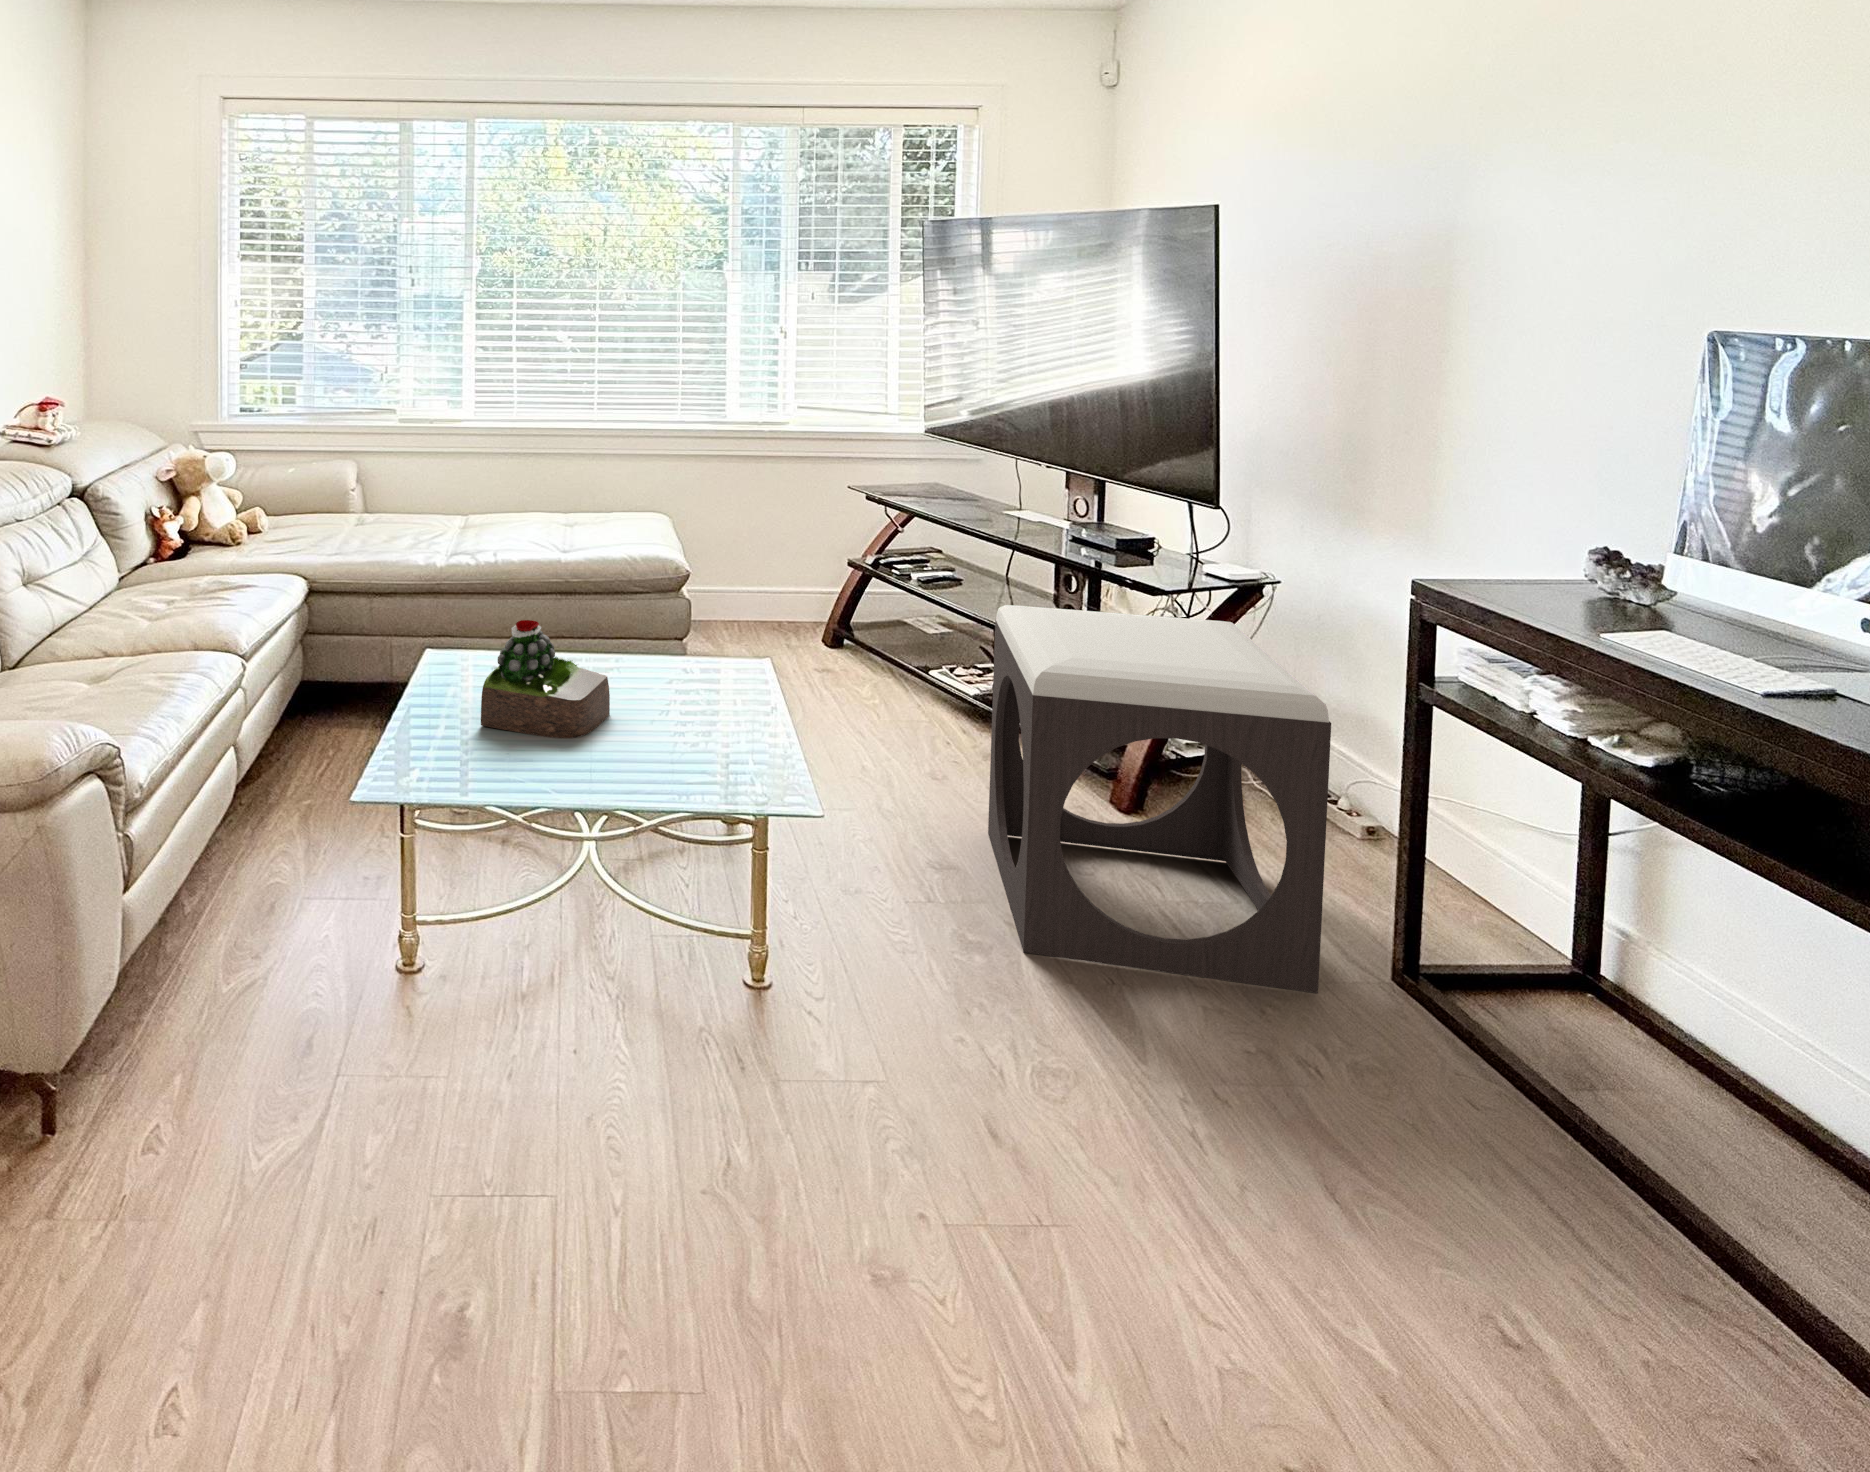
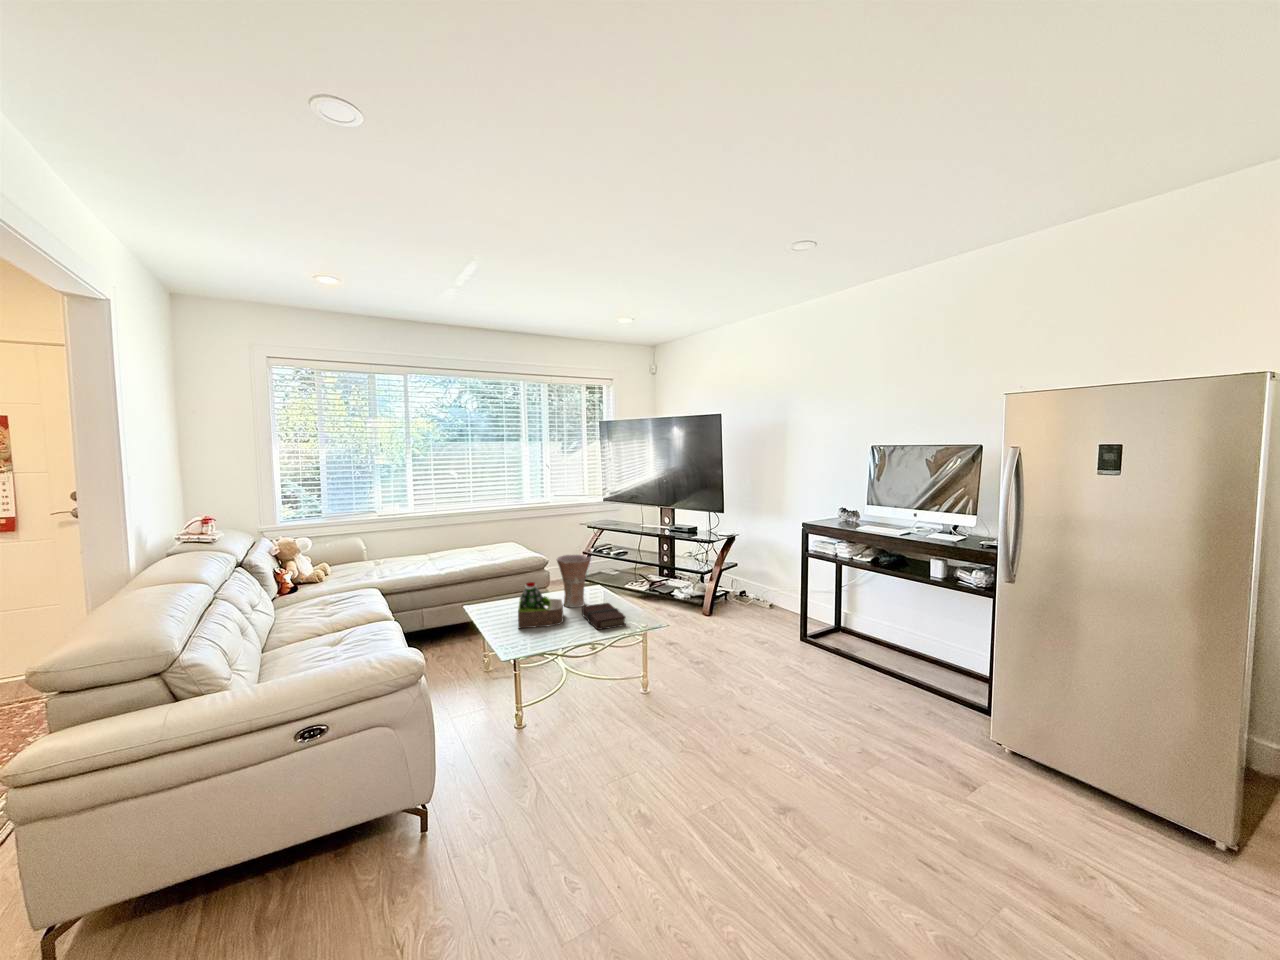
vase: none [622,566,711,703] -> present [557,555,591,608]
footstool: present [988,605,1331,993] -> none [679,546,790,661]
book: none [635,704,720,783] -> present [582,603,626,630]

